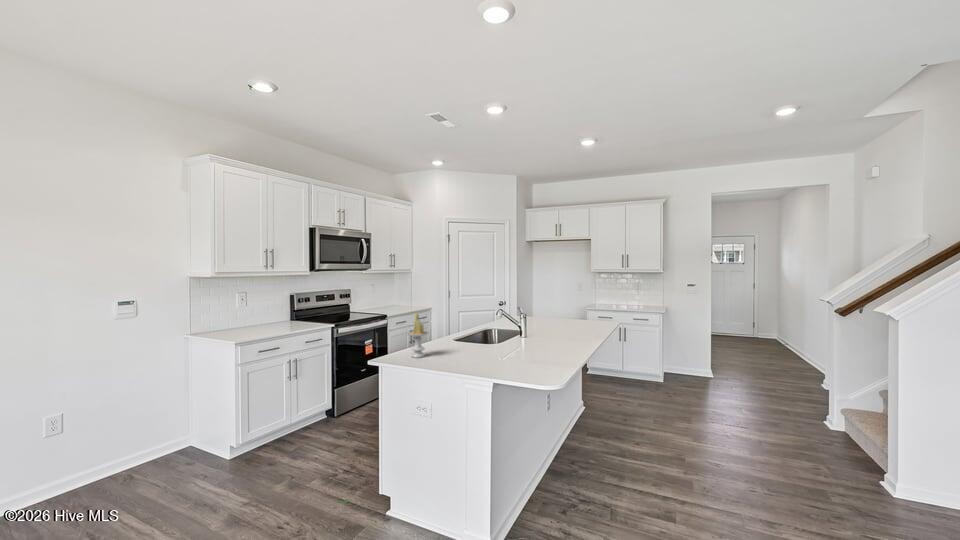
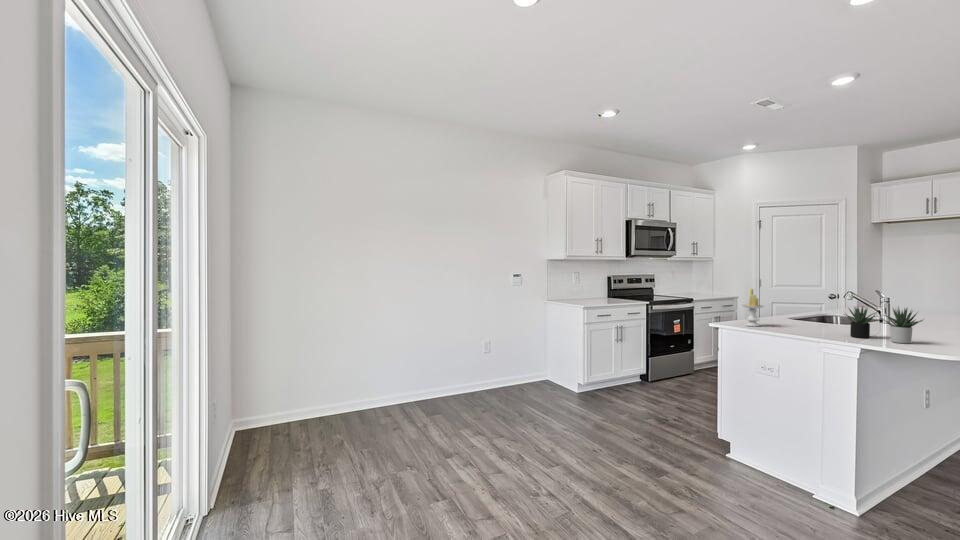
succulent plant: none [493,328,555,368] -> present [844,306,922,343]

